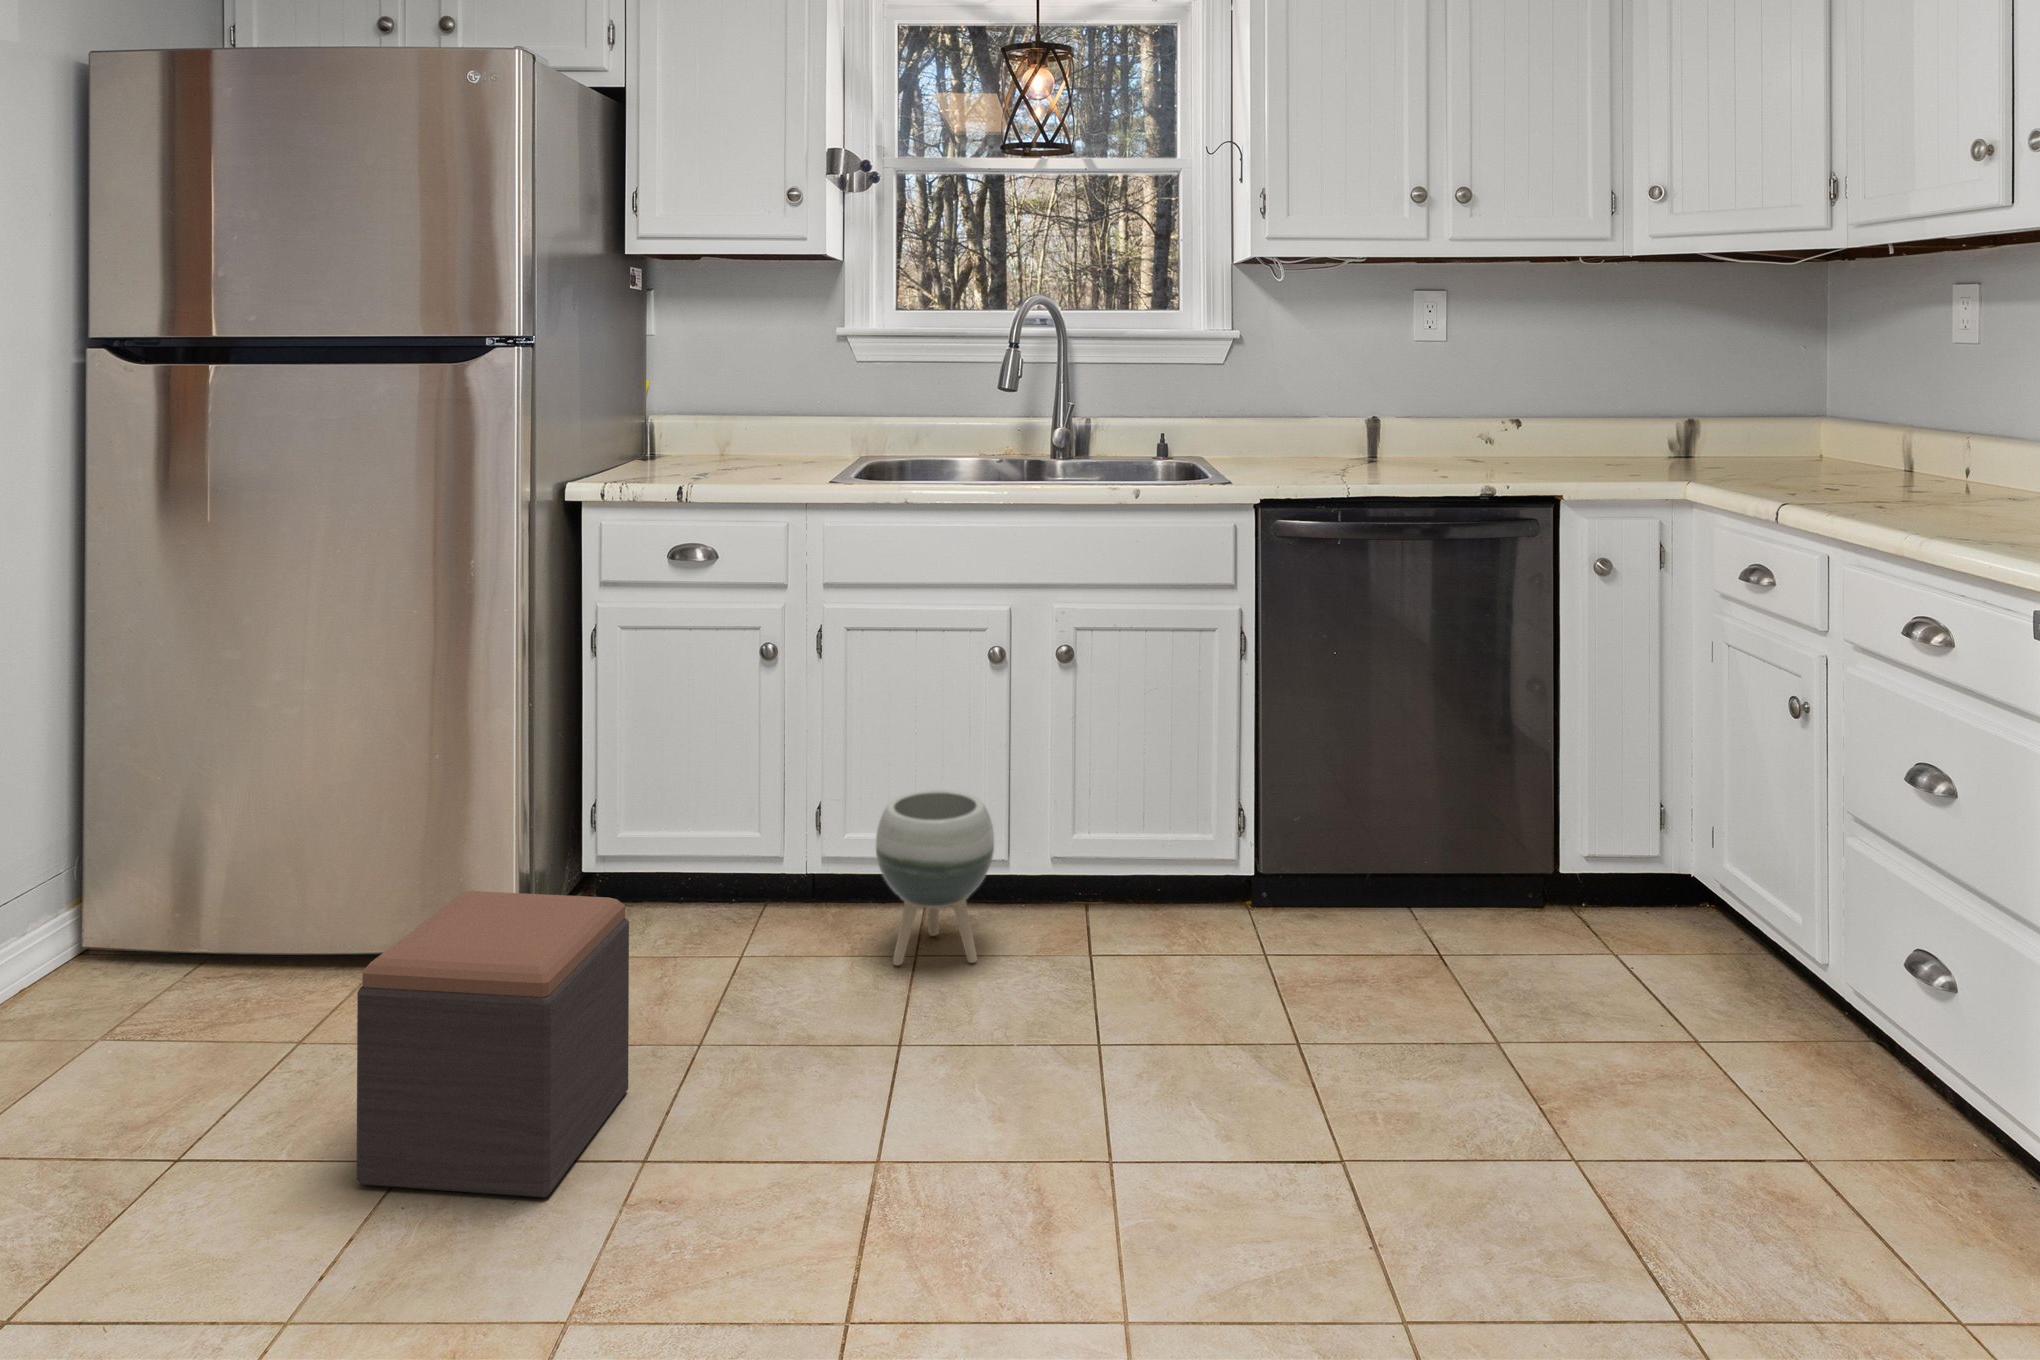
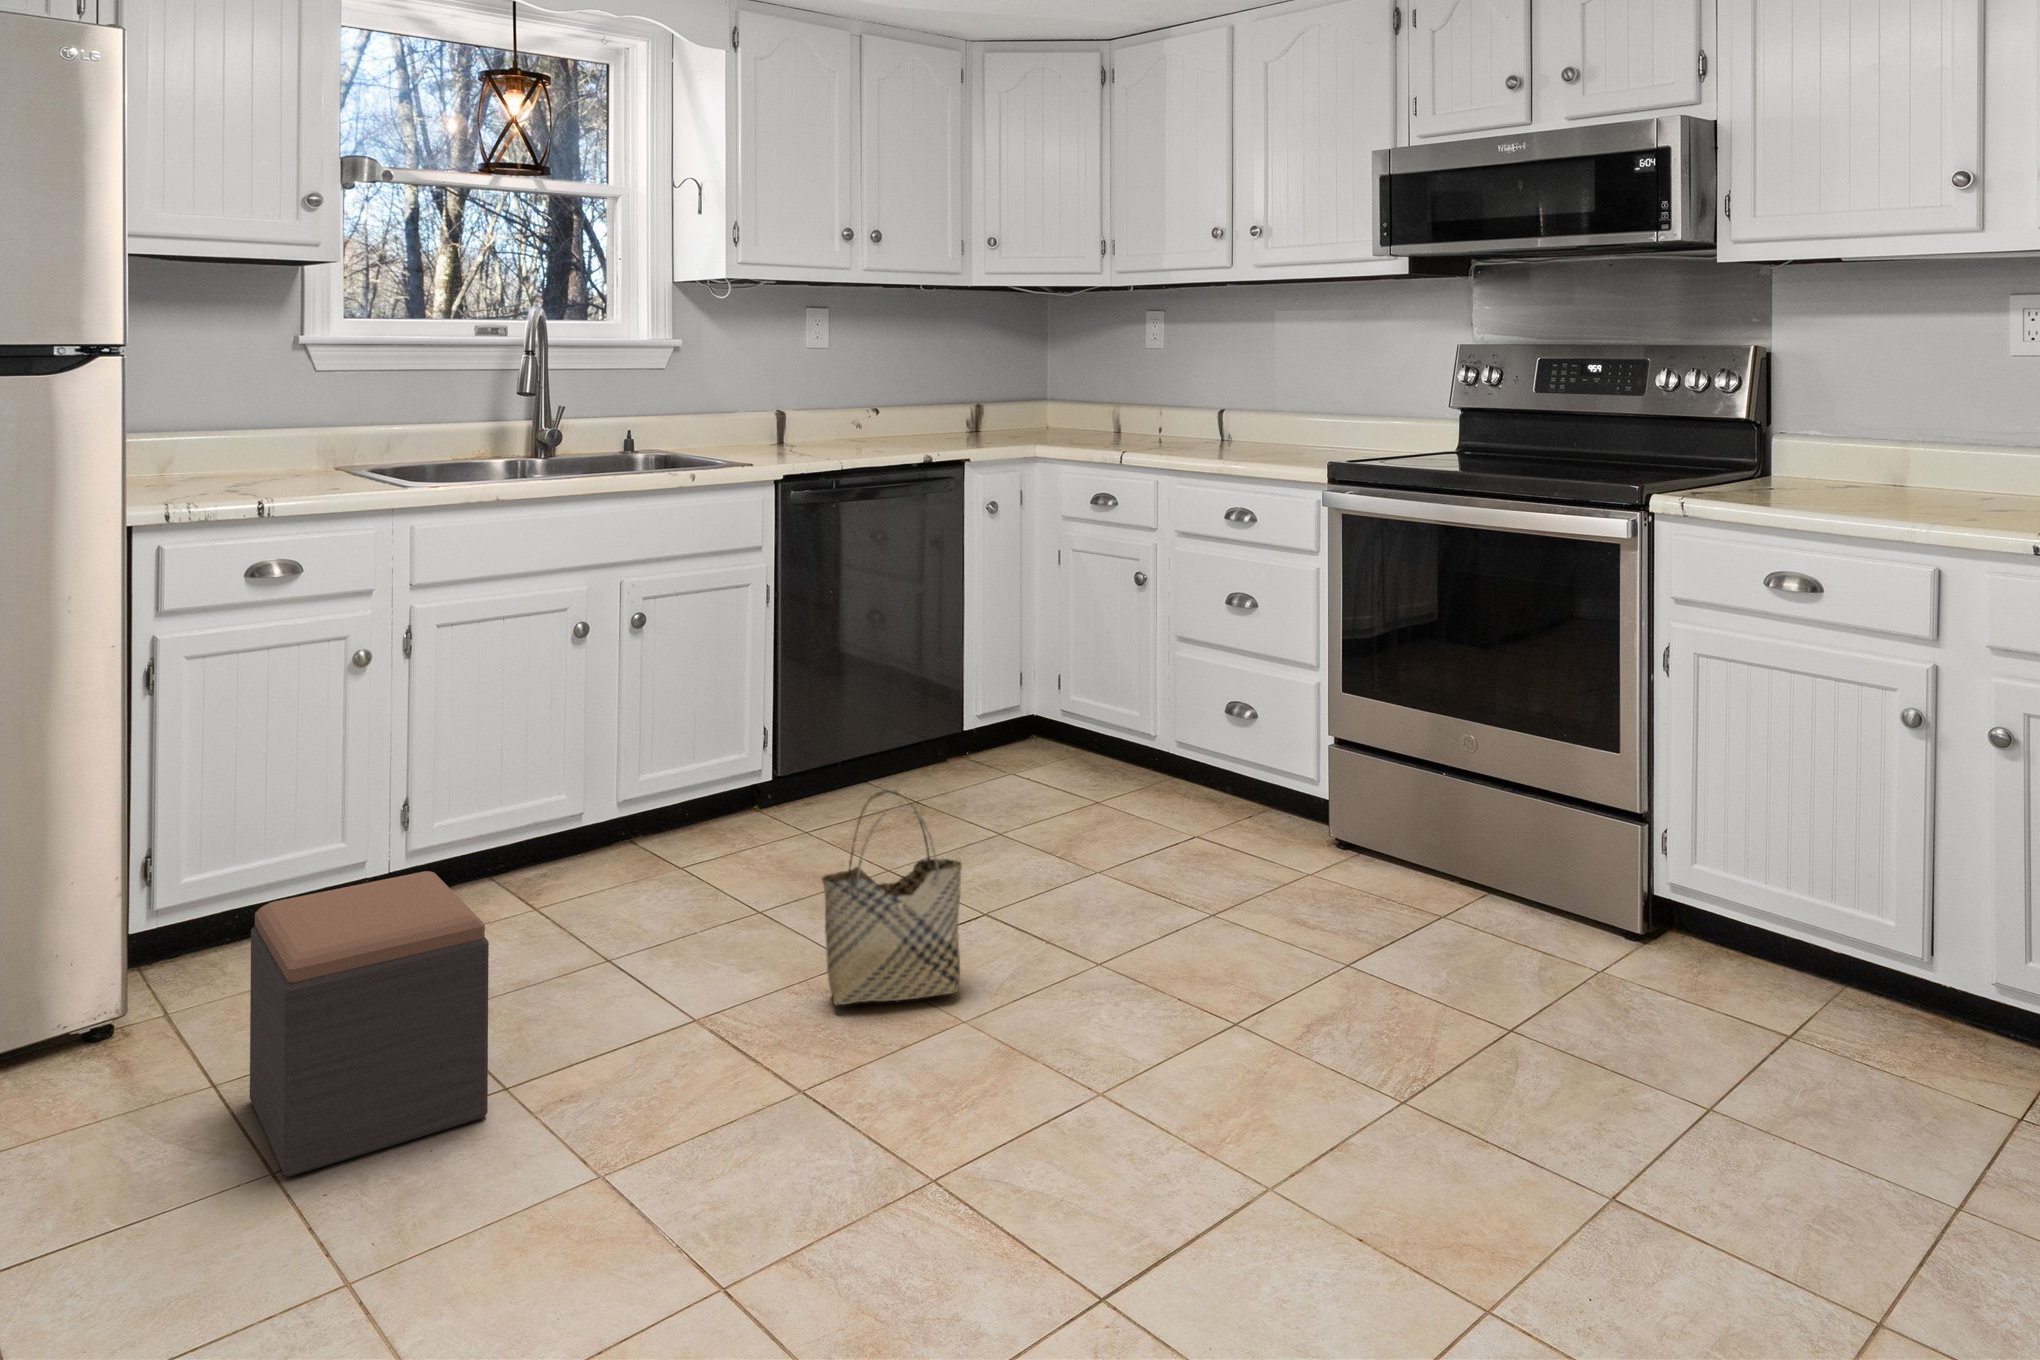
planter: present [876,790,994,965] -> none [507,755,618,915]
woven basket: none [975,947,1167,1276] -> present [822,790,962,1005]

